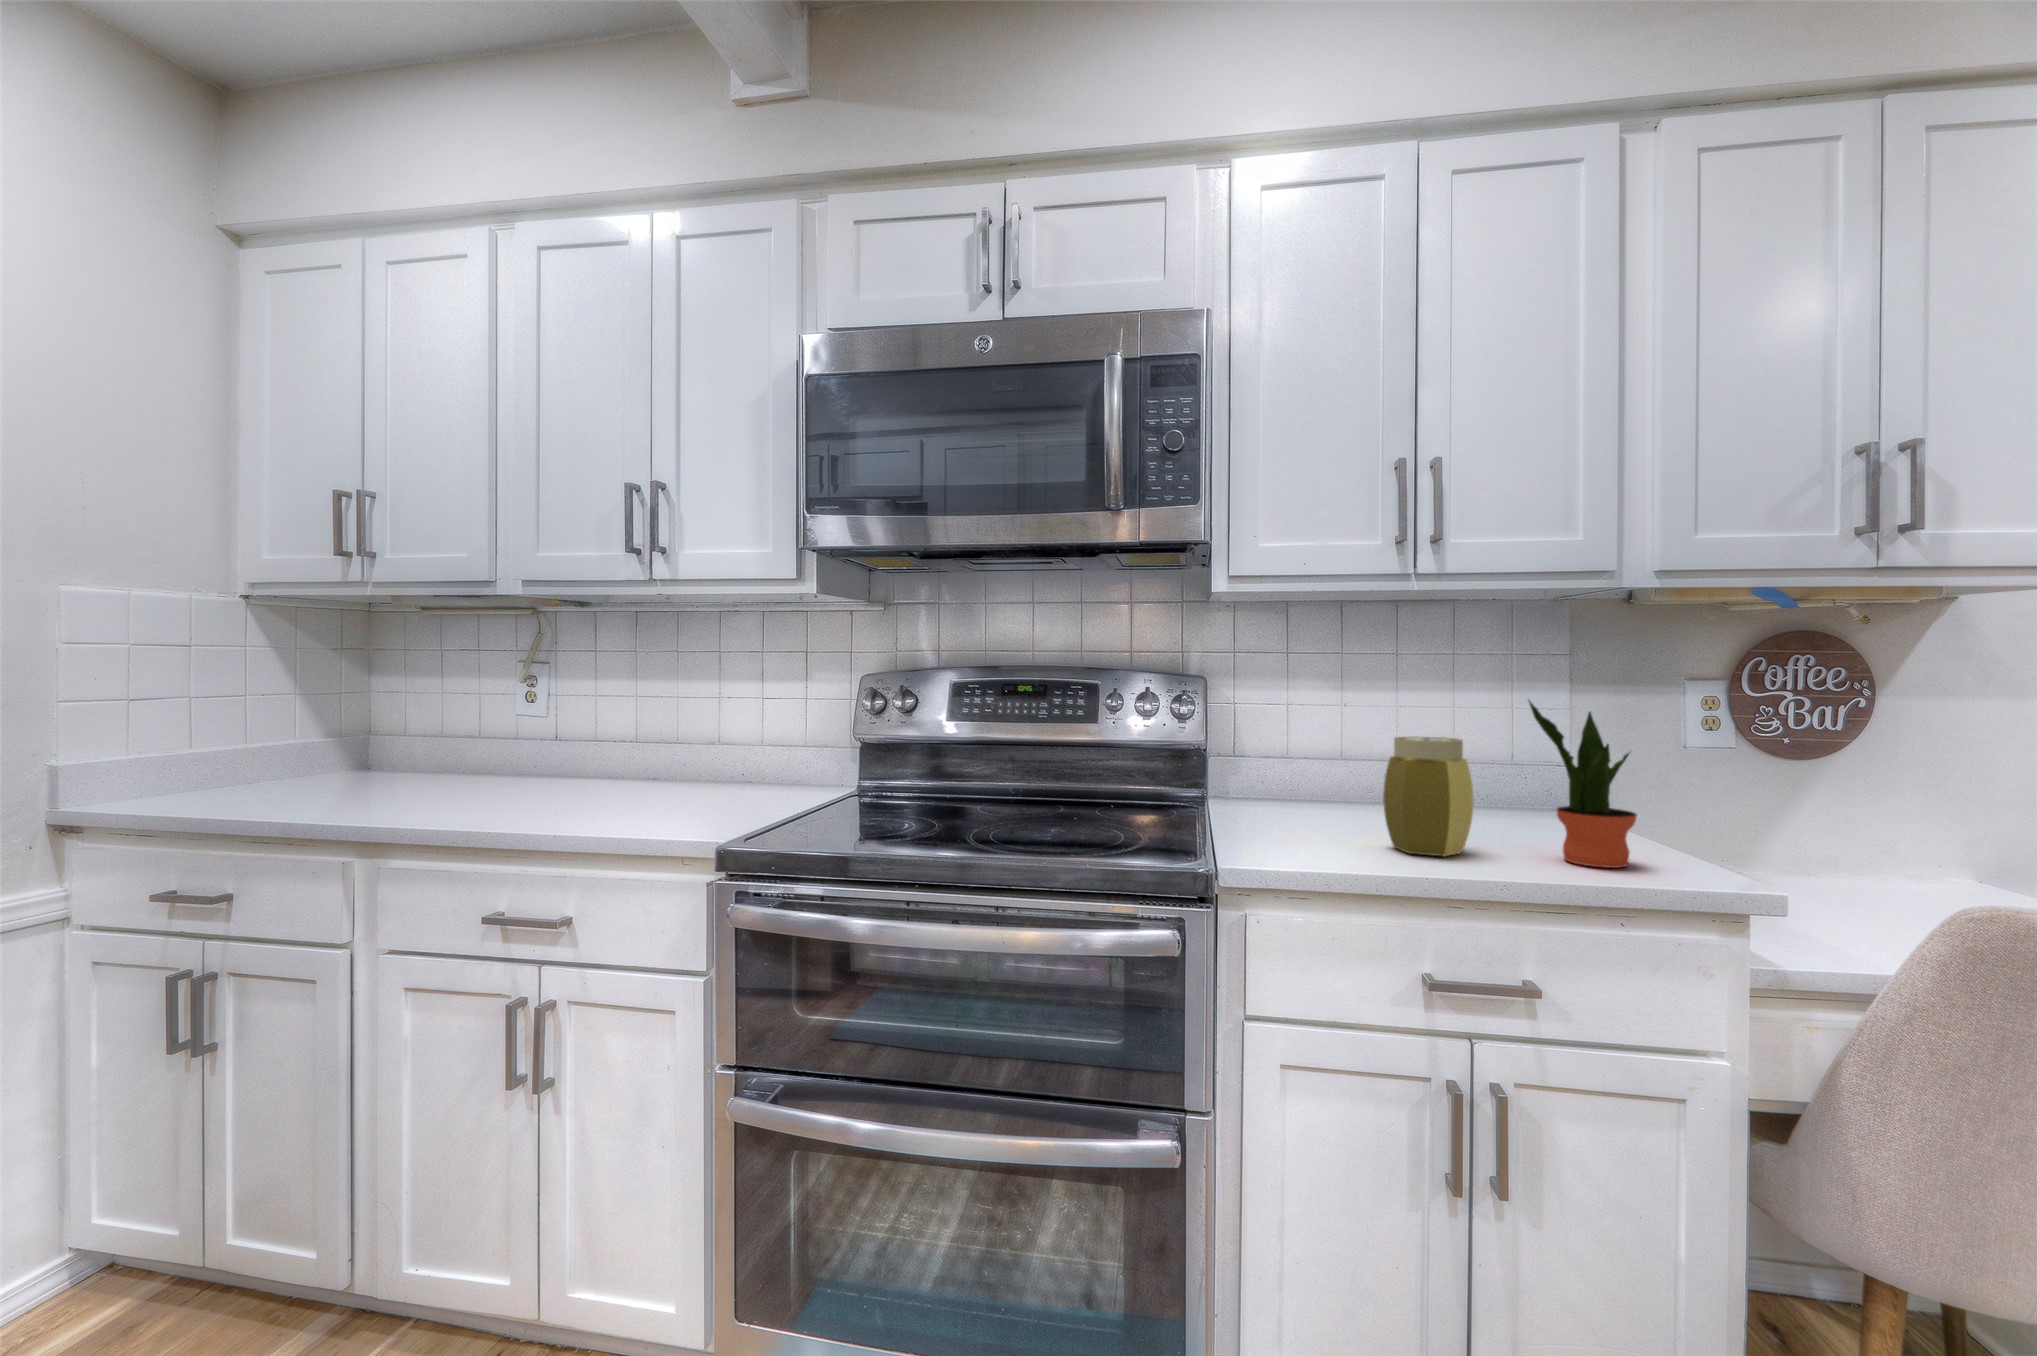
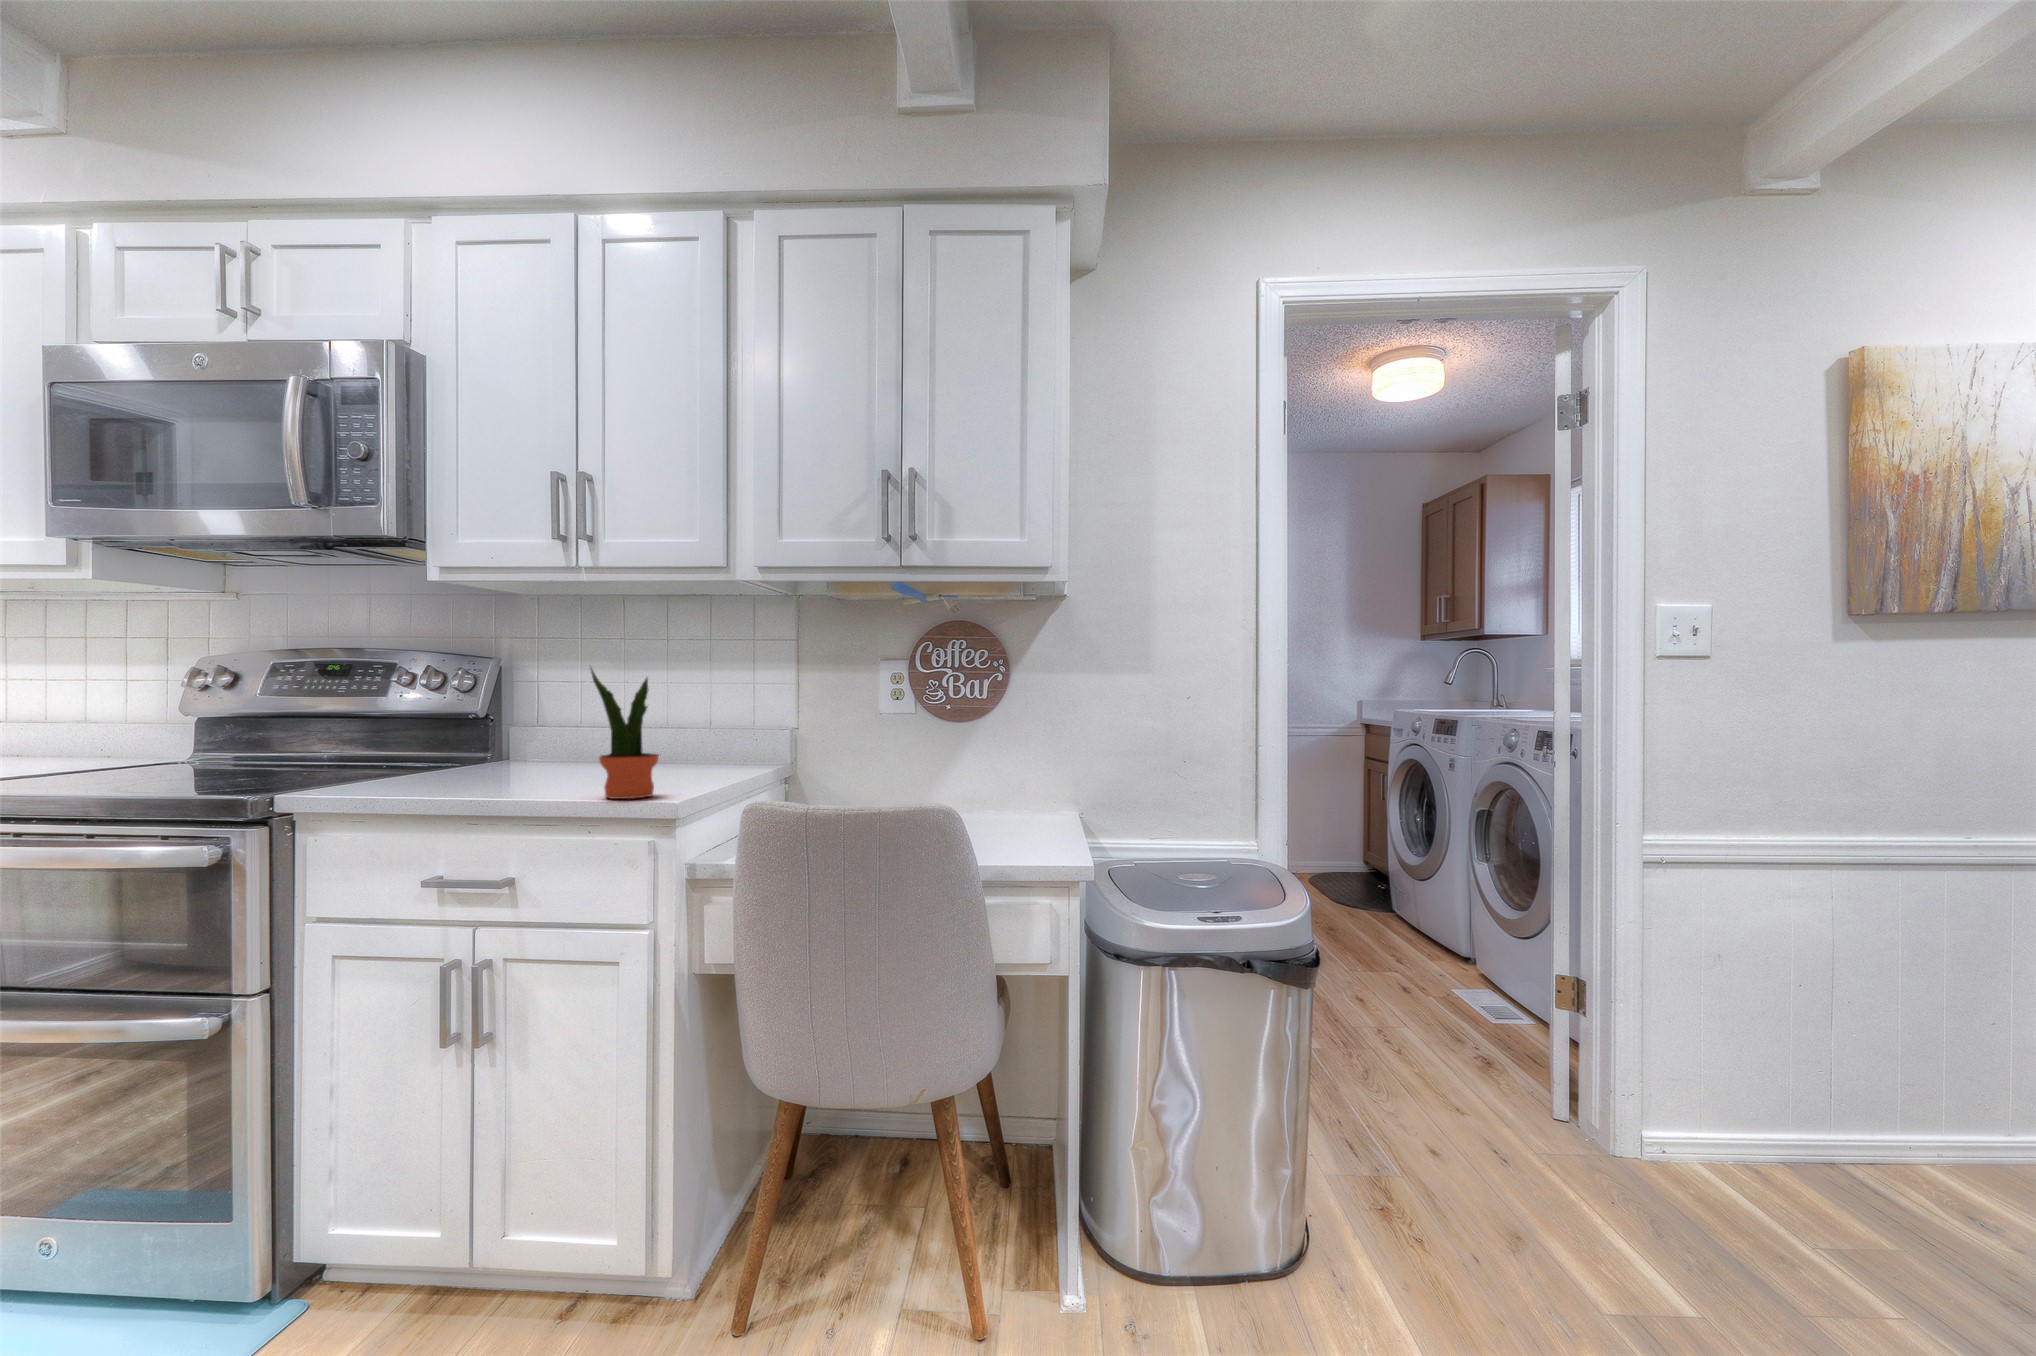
jar: present [1383,737,1473,856] -> none [487,699,563,794]

